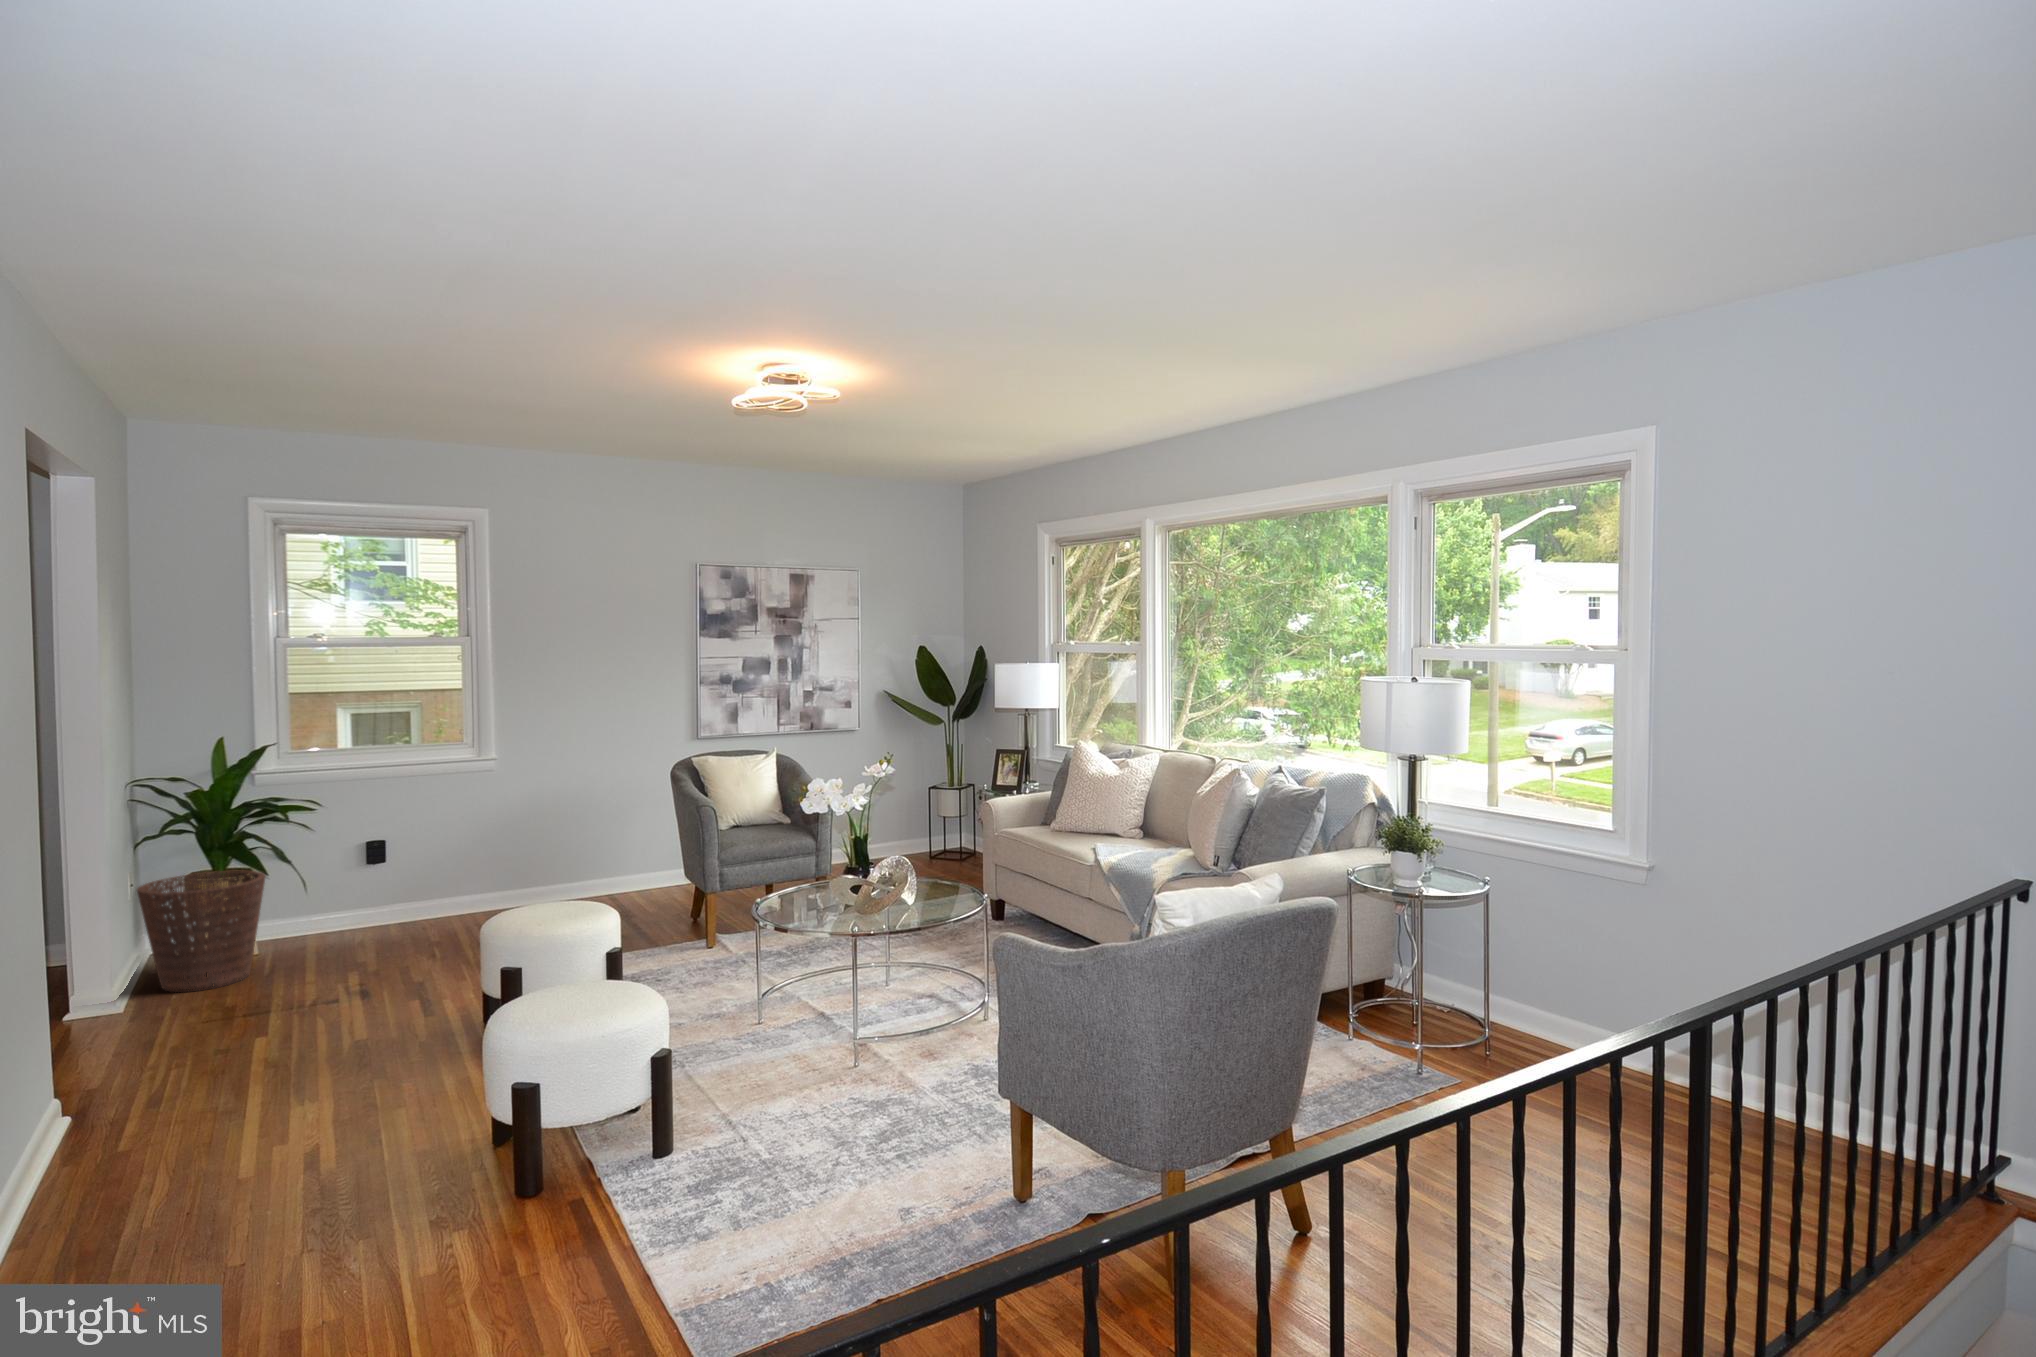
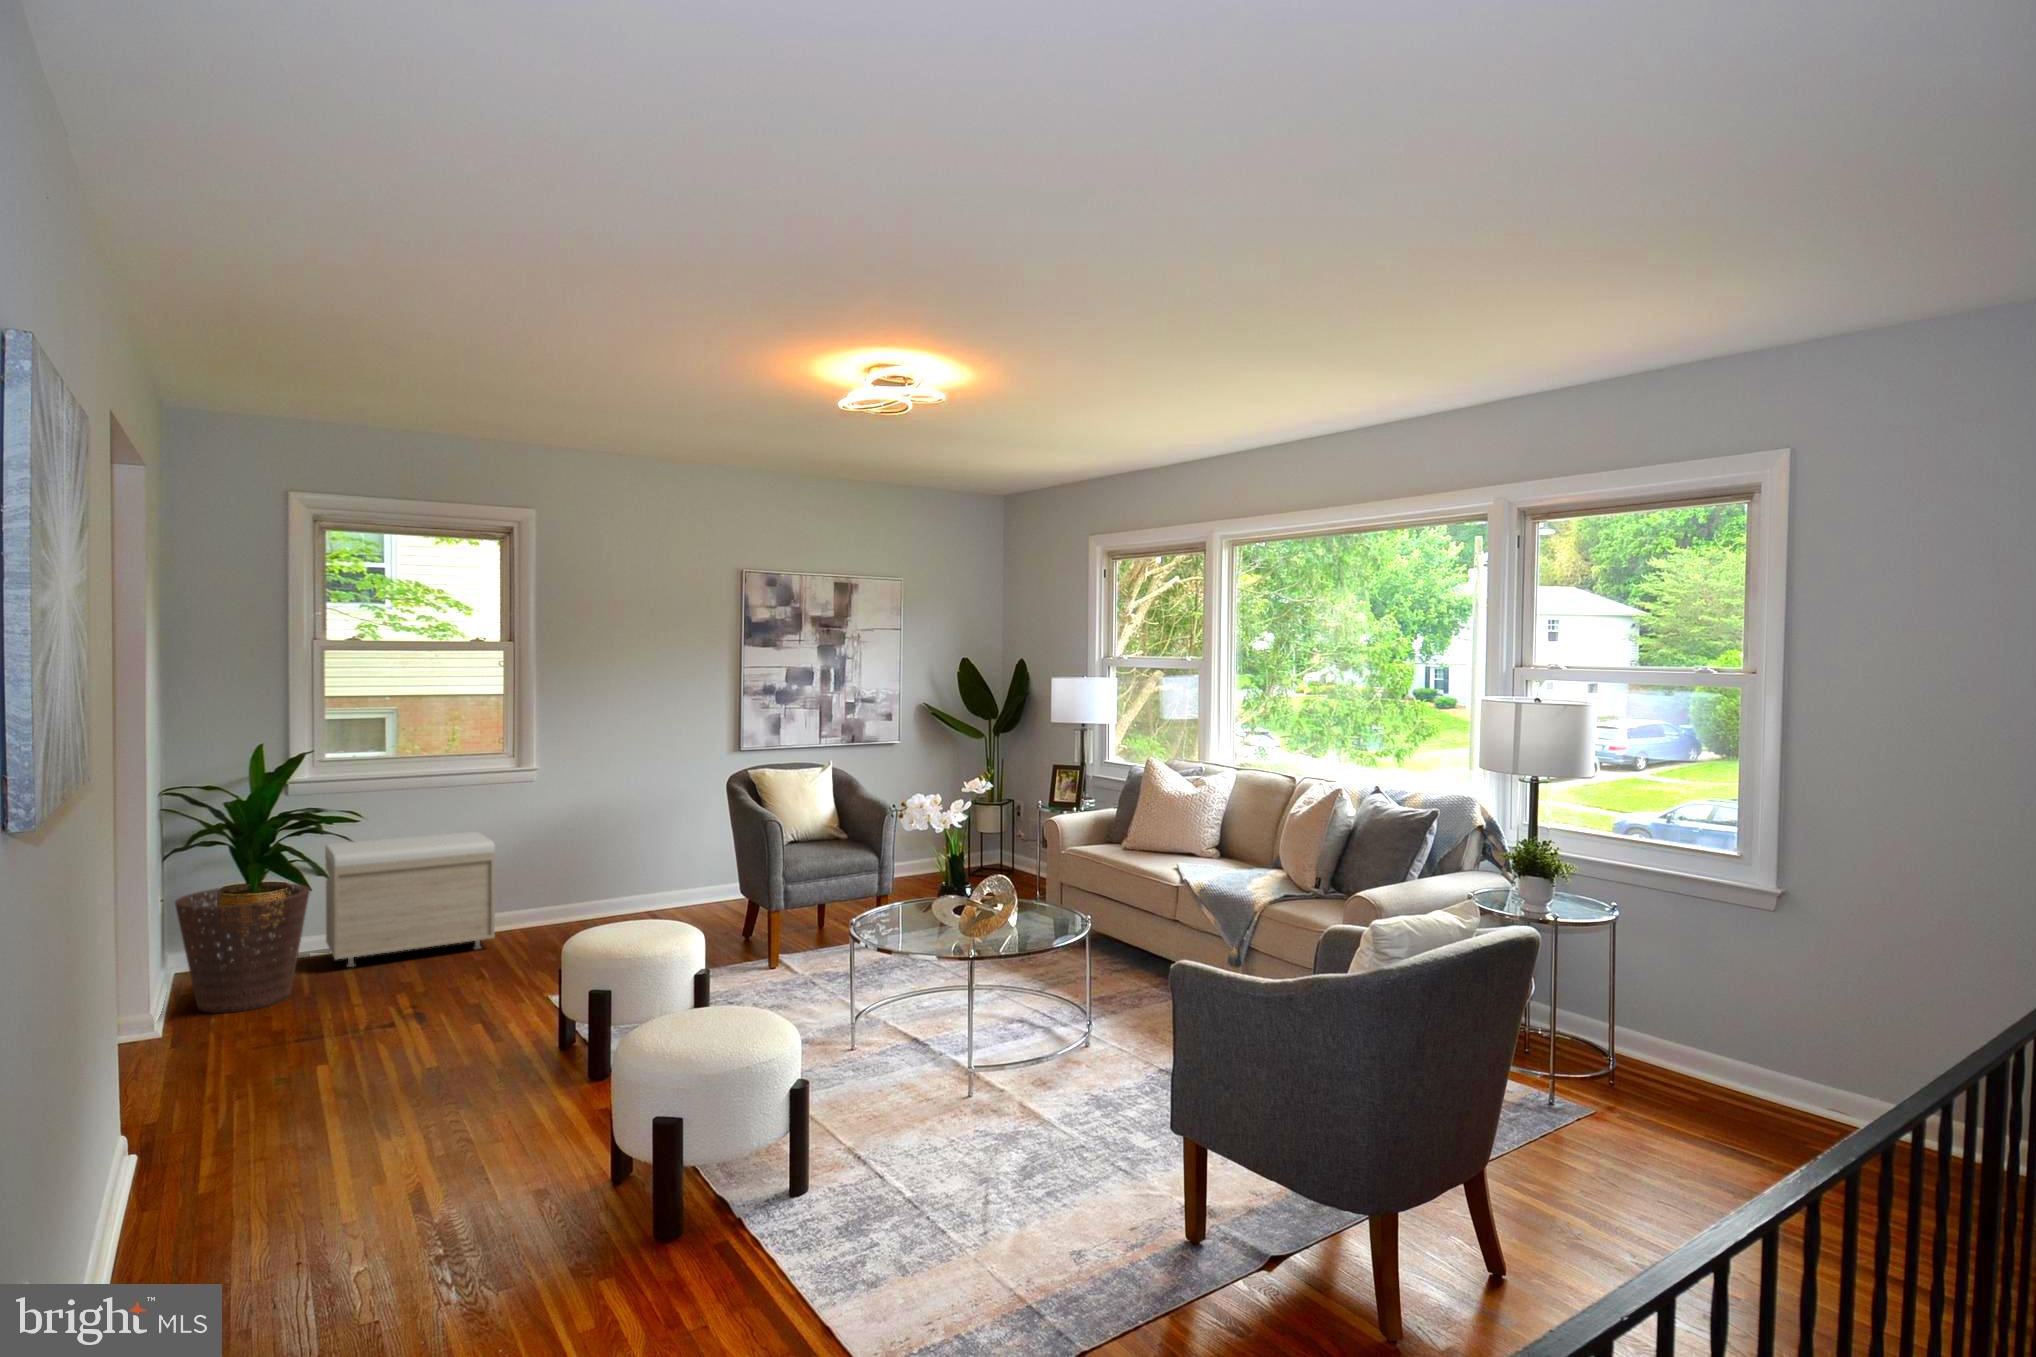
storage bench: none [290,820,451,949] -> present [325,832,495,967]

